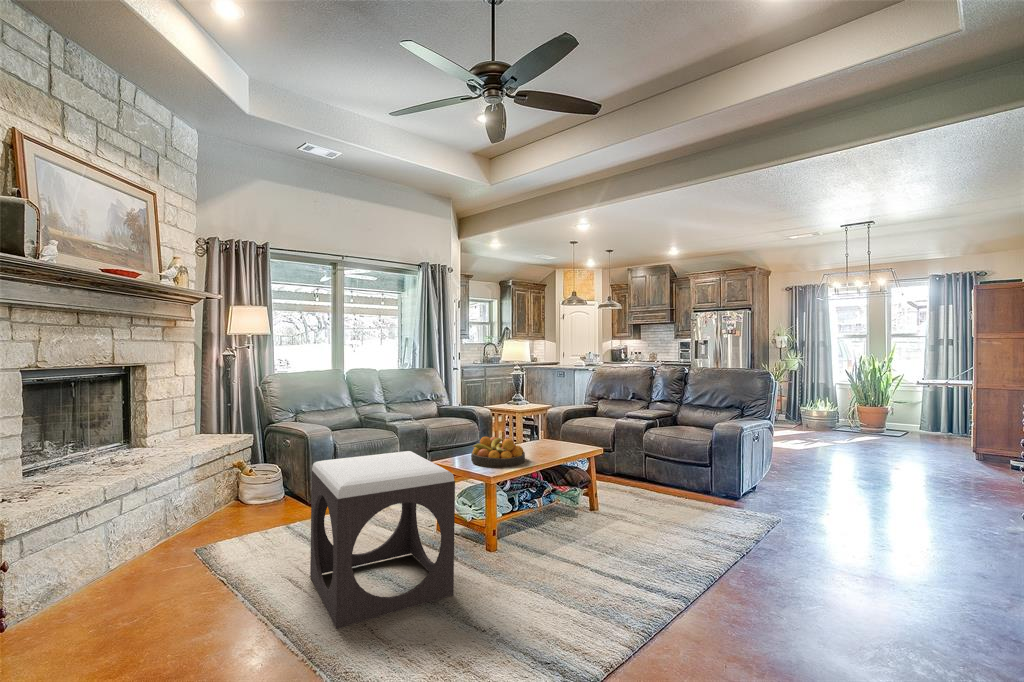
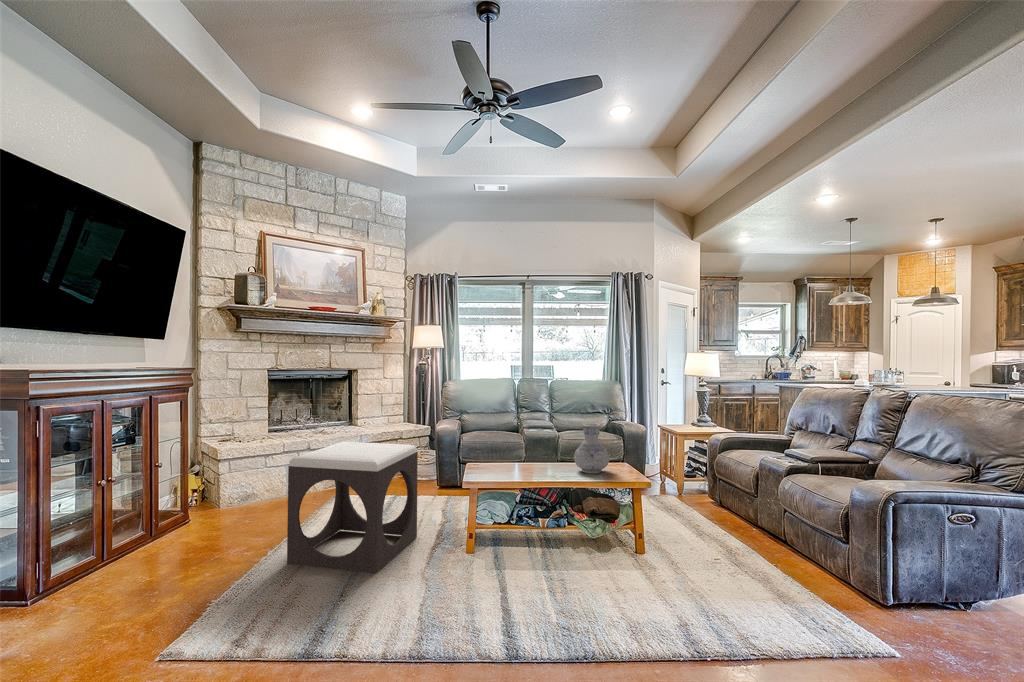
vase: none [534,408,564,452] -> present [574,423,609,473]
fruit bowl: present [471,437,525,467] -> none [486,444,541,477]

